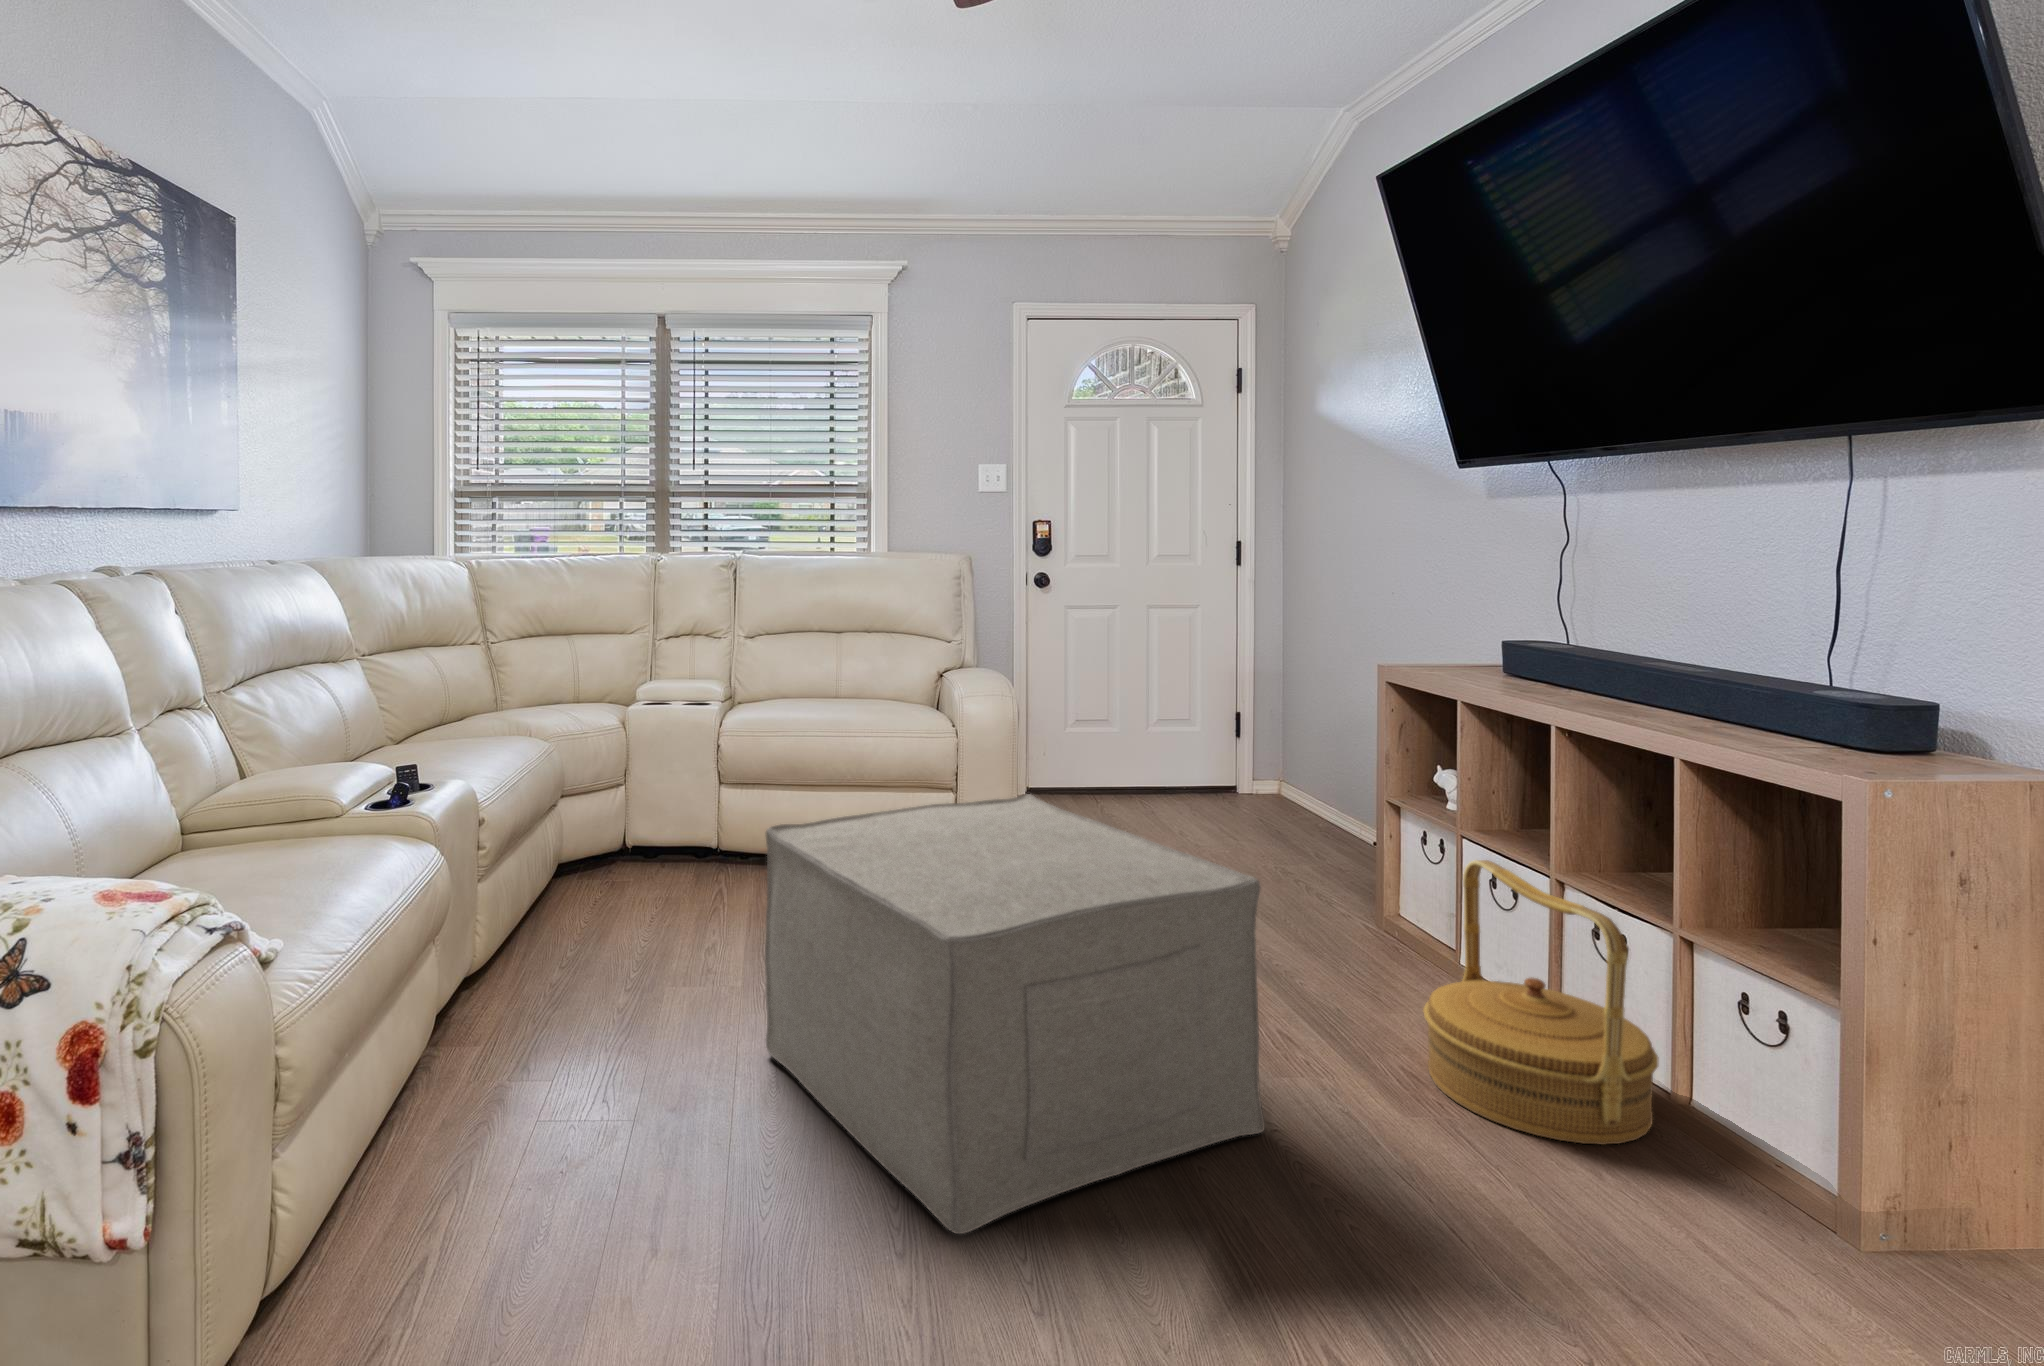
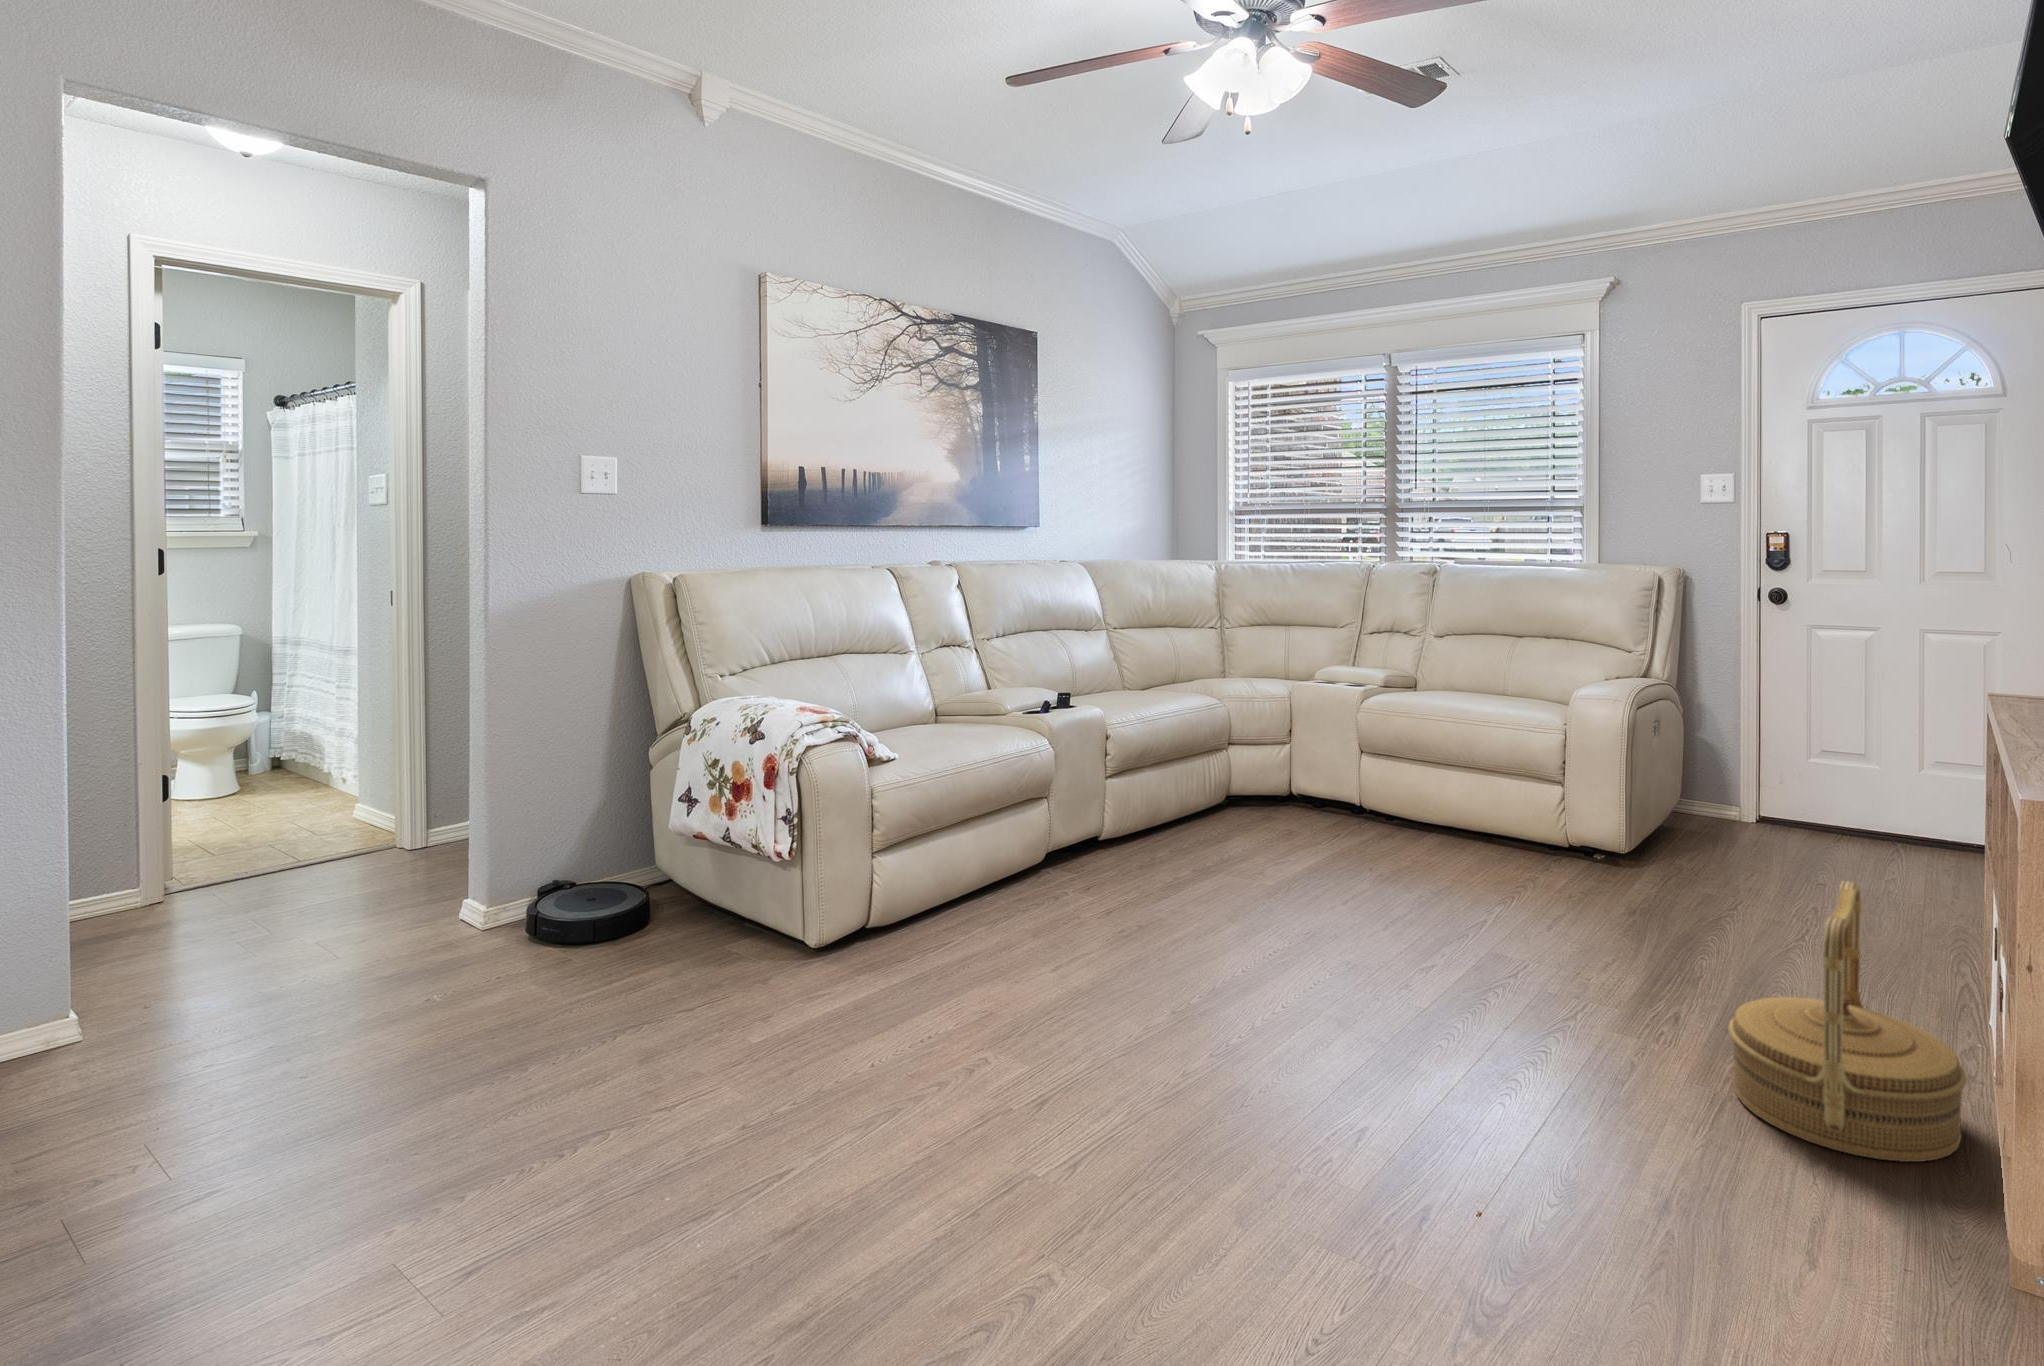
ottoman: present [765,794,1265,1234] -> none [1193,754,1510,1045]

